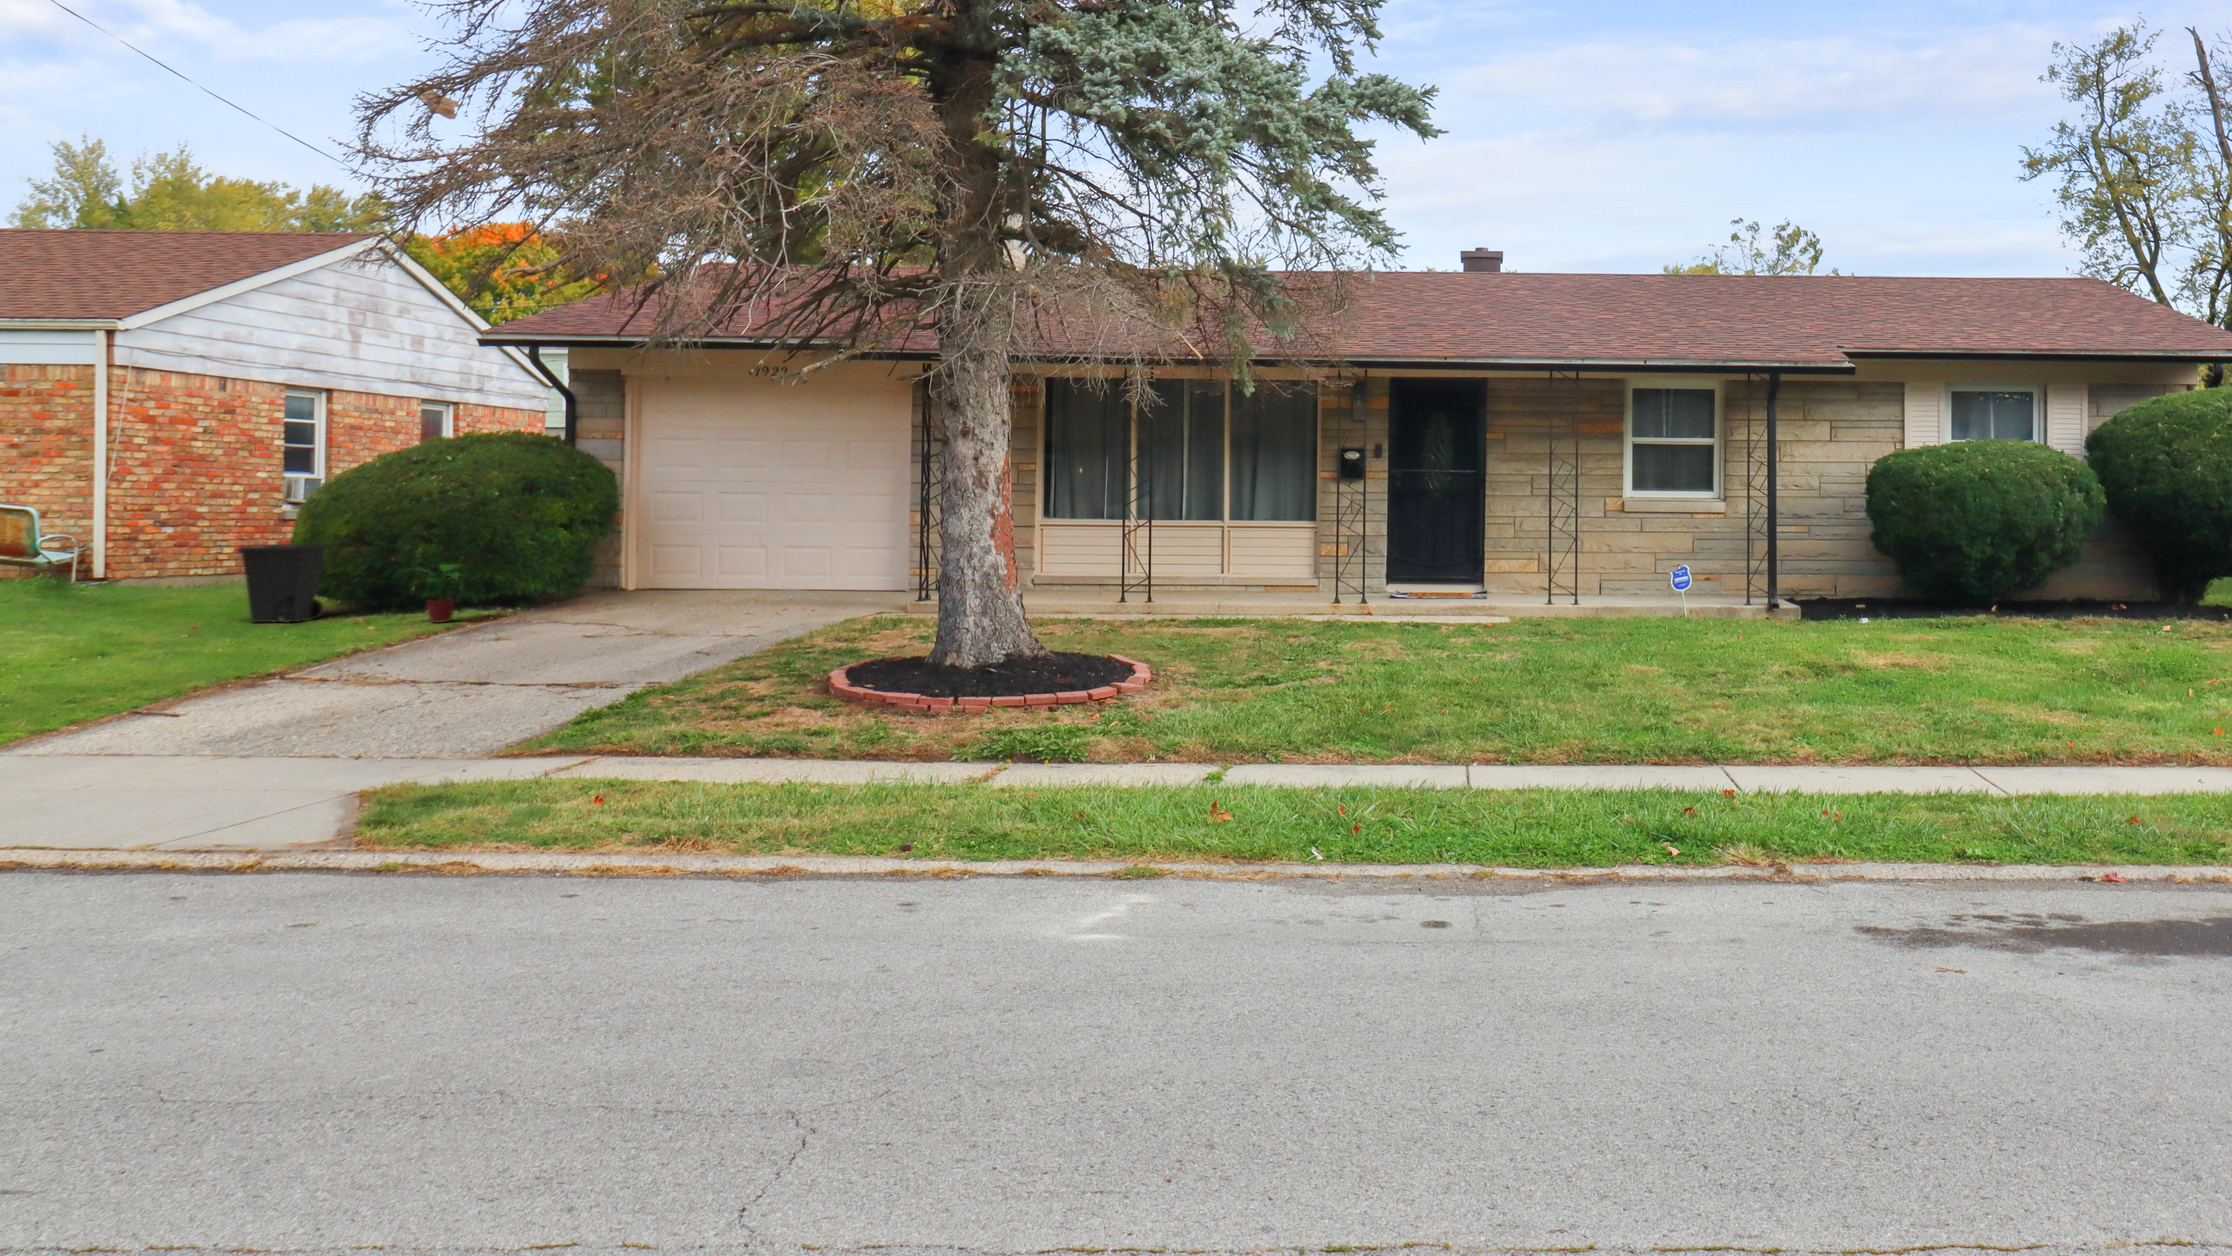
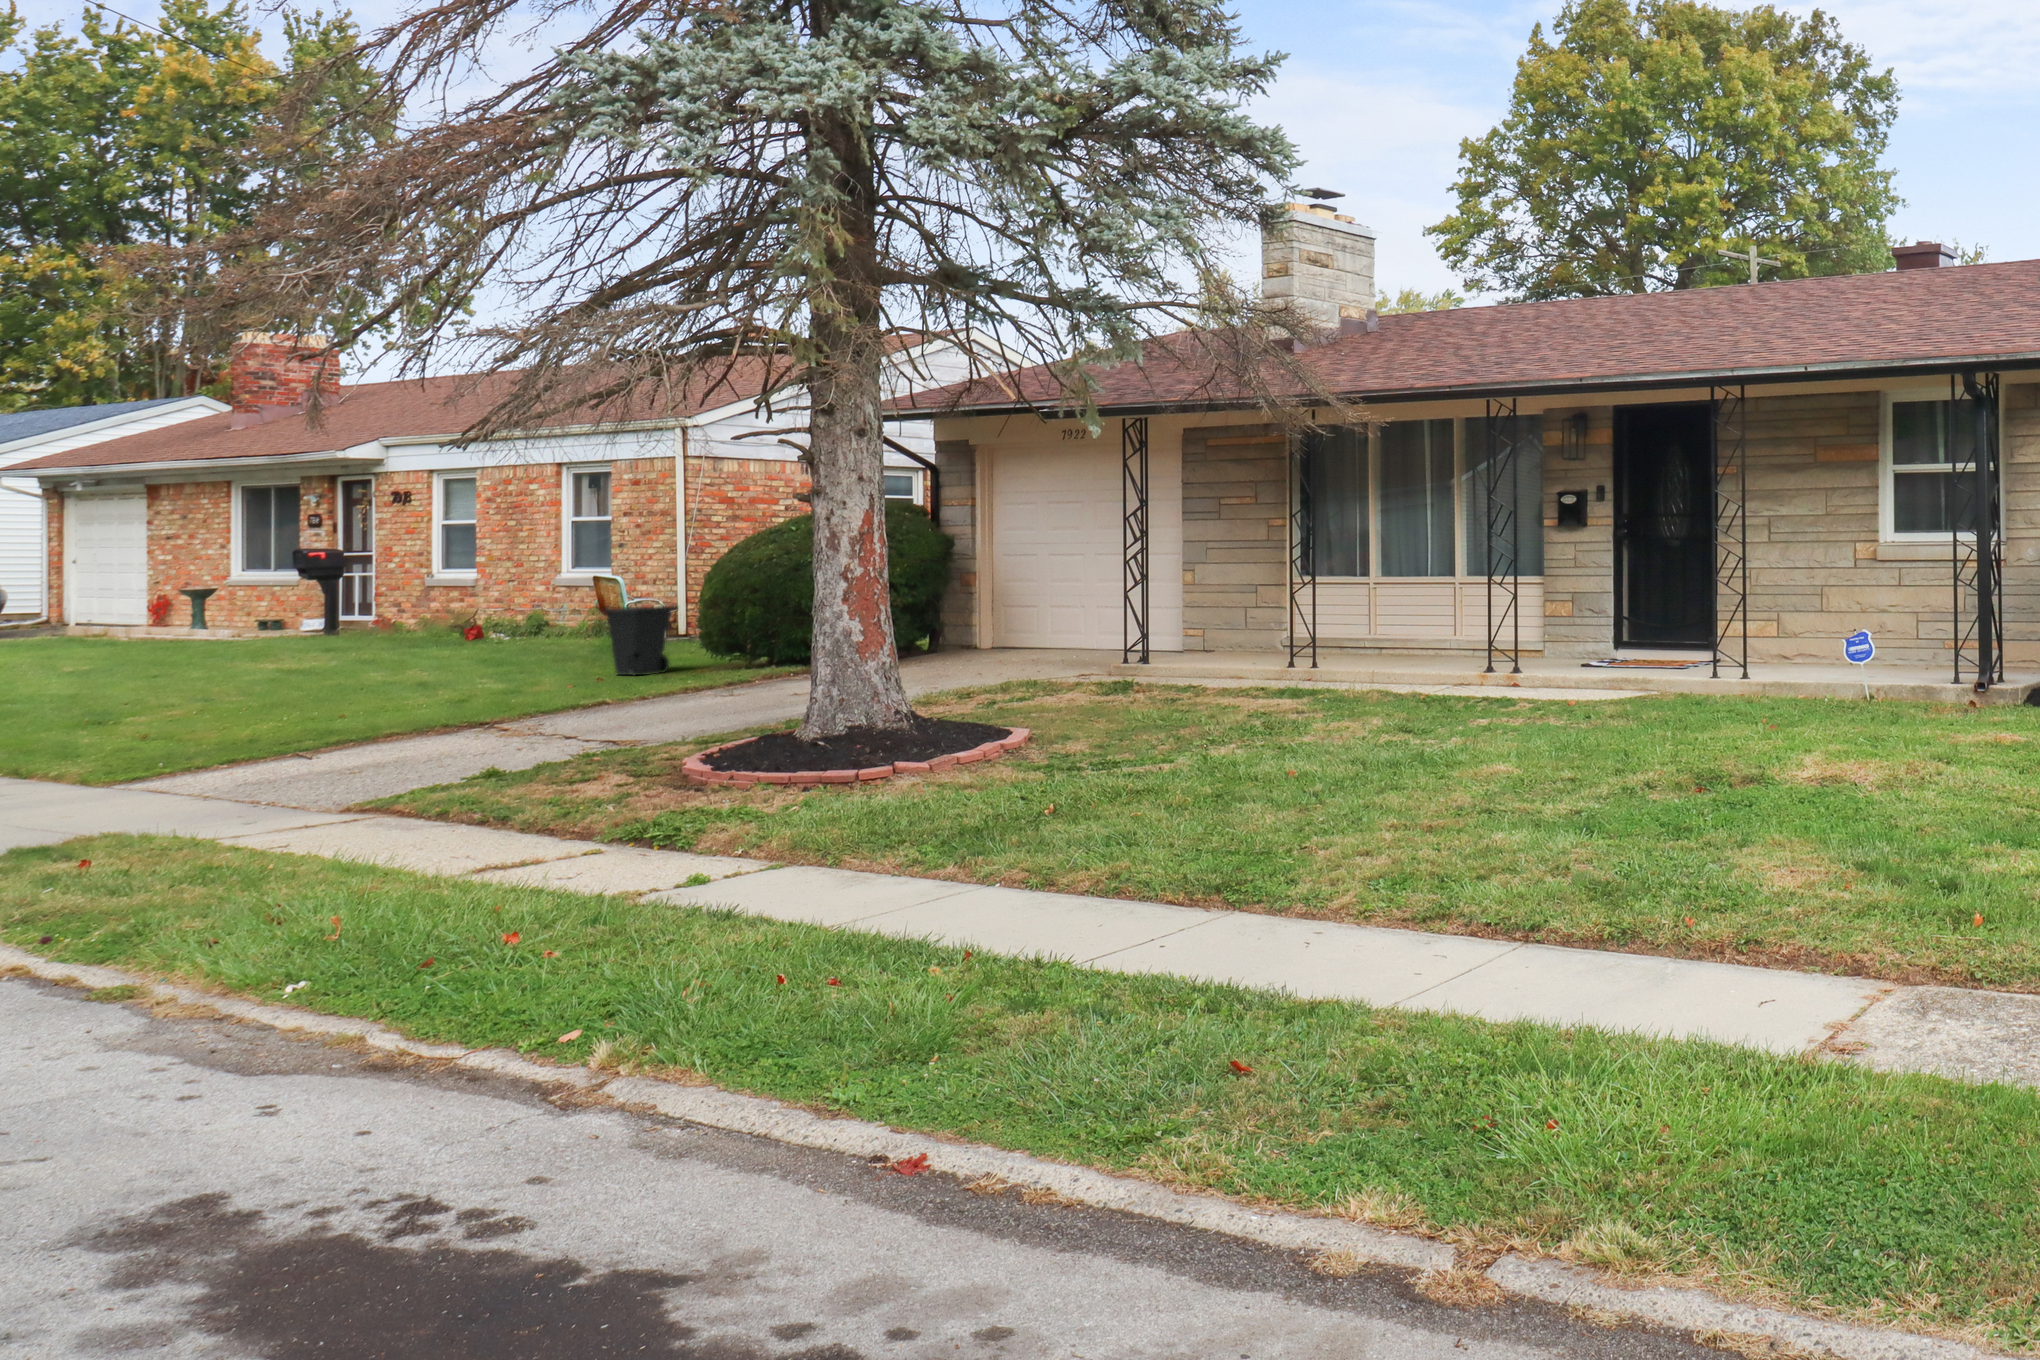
potted plant: present [424,564,469,623] -> none [689,624,750,678]

